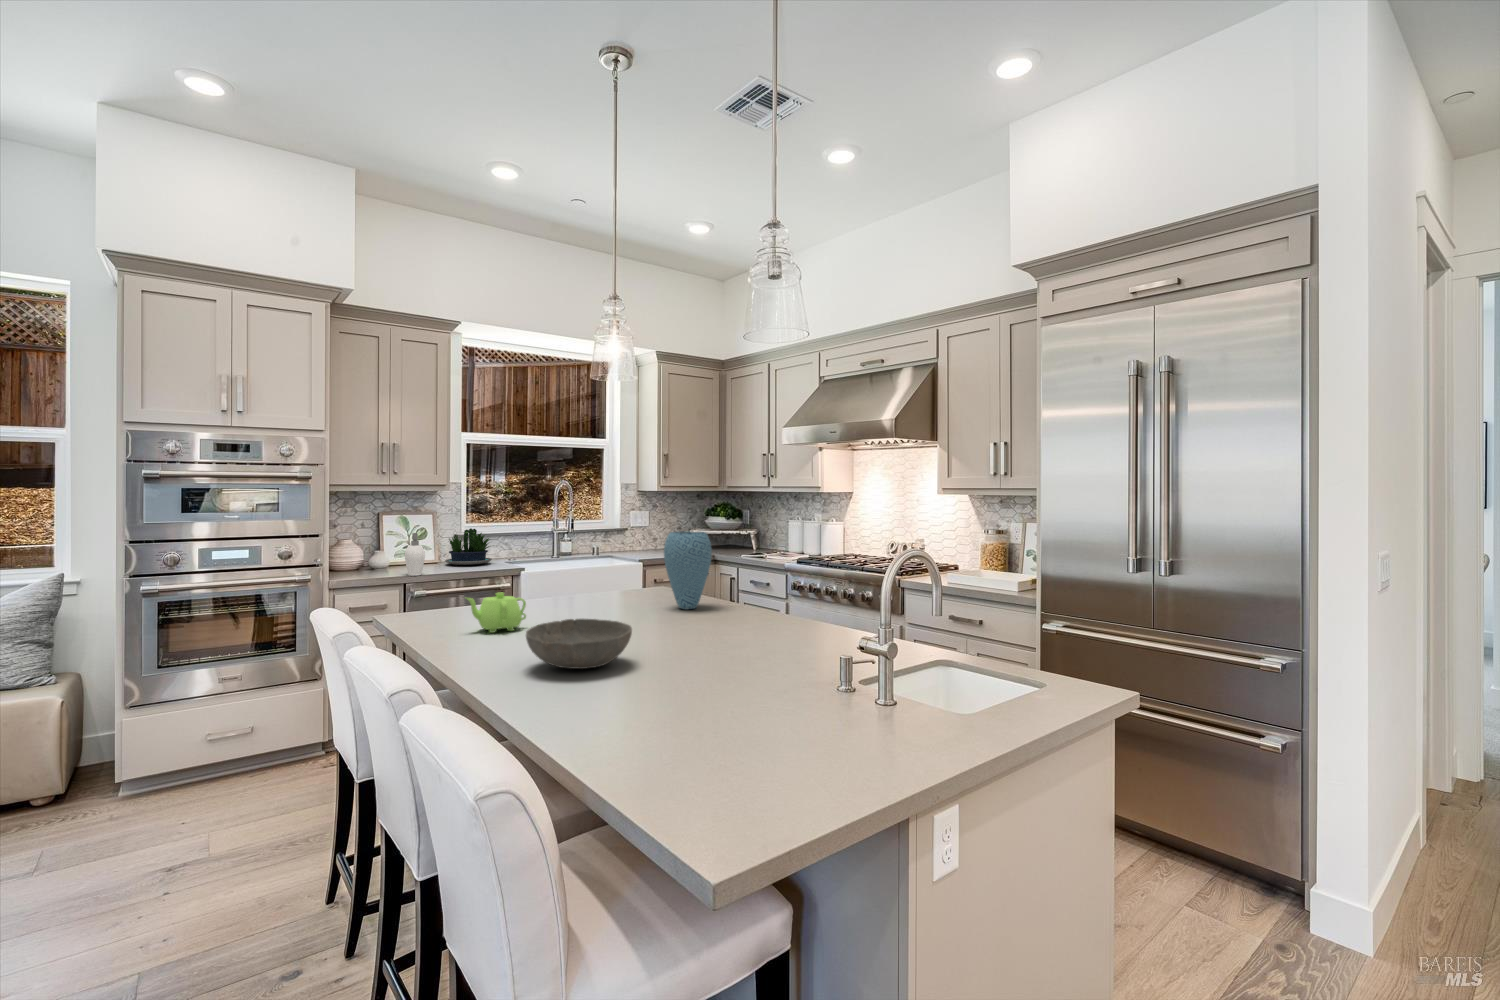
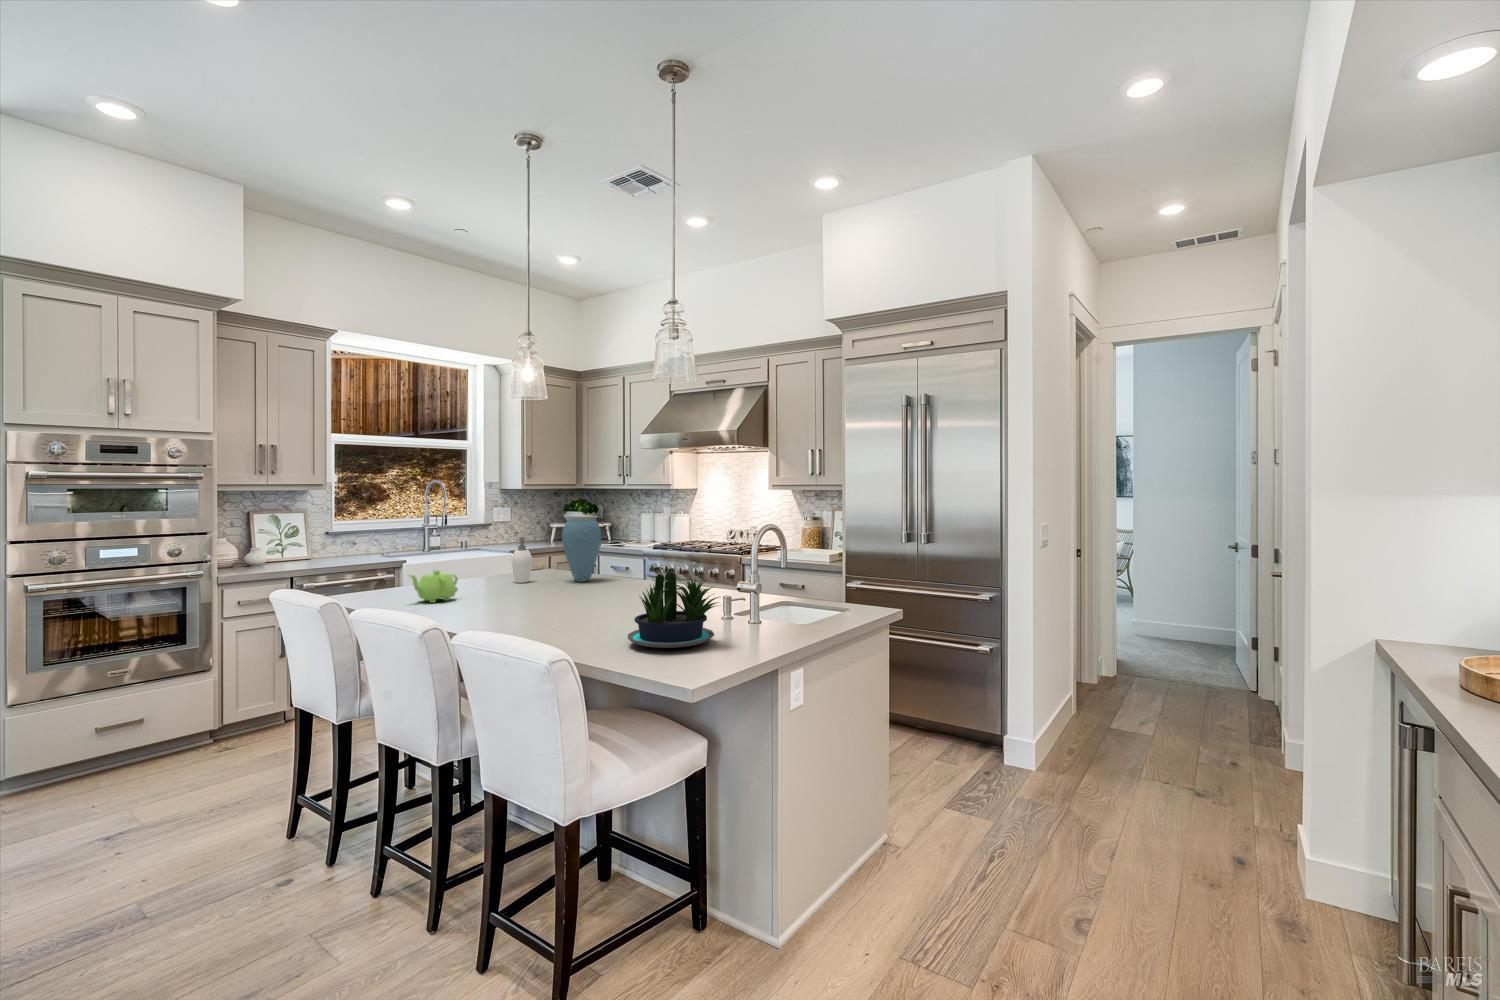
potted plant: present [445,528,492,565] -> present [628,572,719,648]
soap dispenser: present [405,533,425,576] -> present [512,537,535,583]
bowl: present [526,619,632,669] -> none [487,584,568,618]

